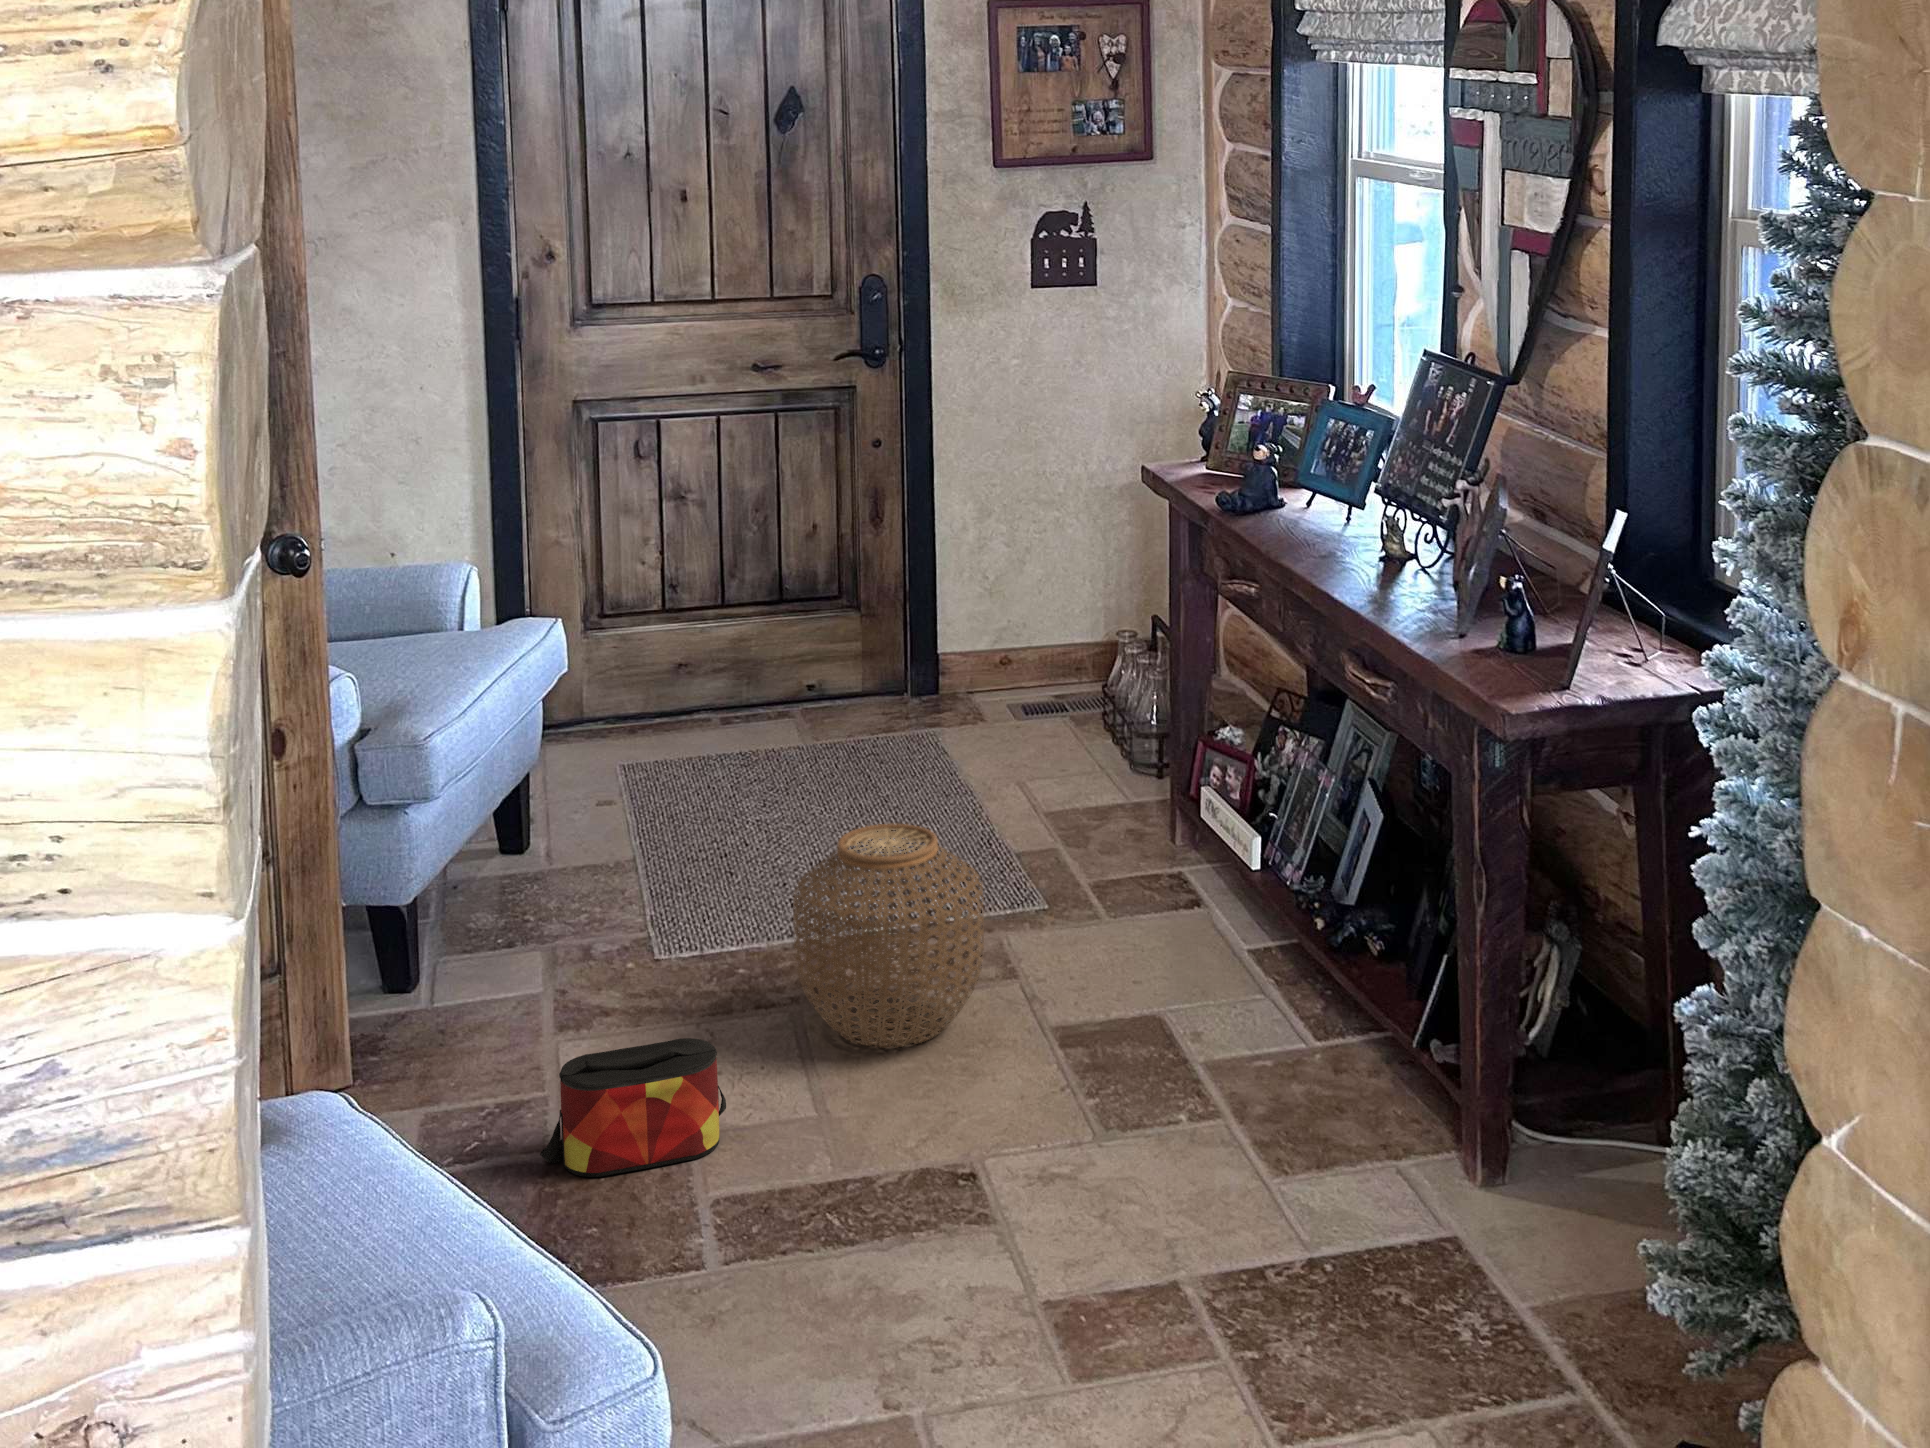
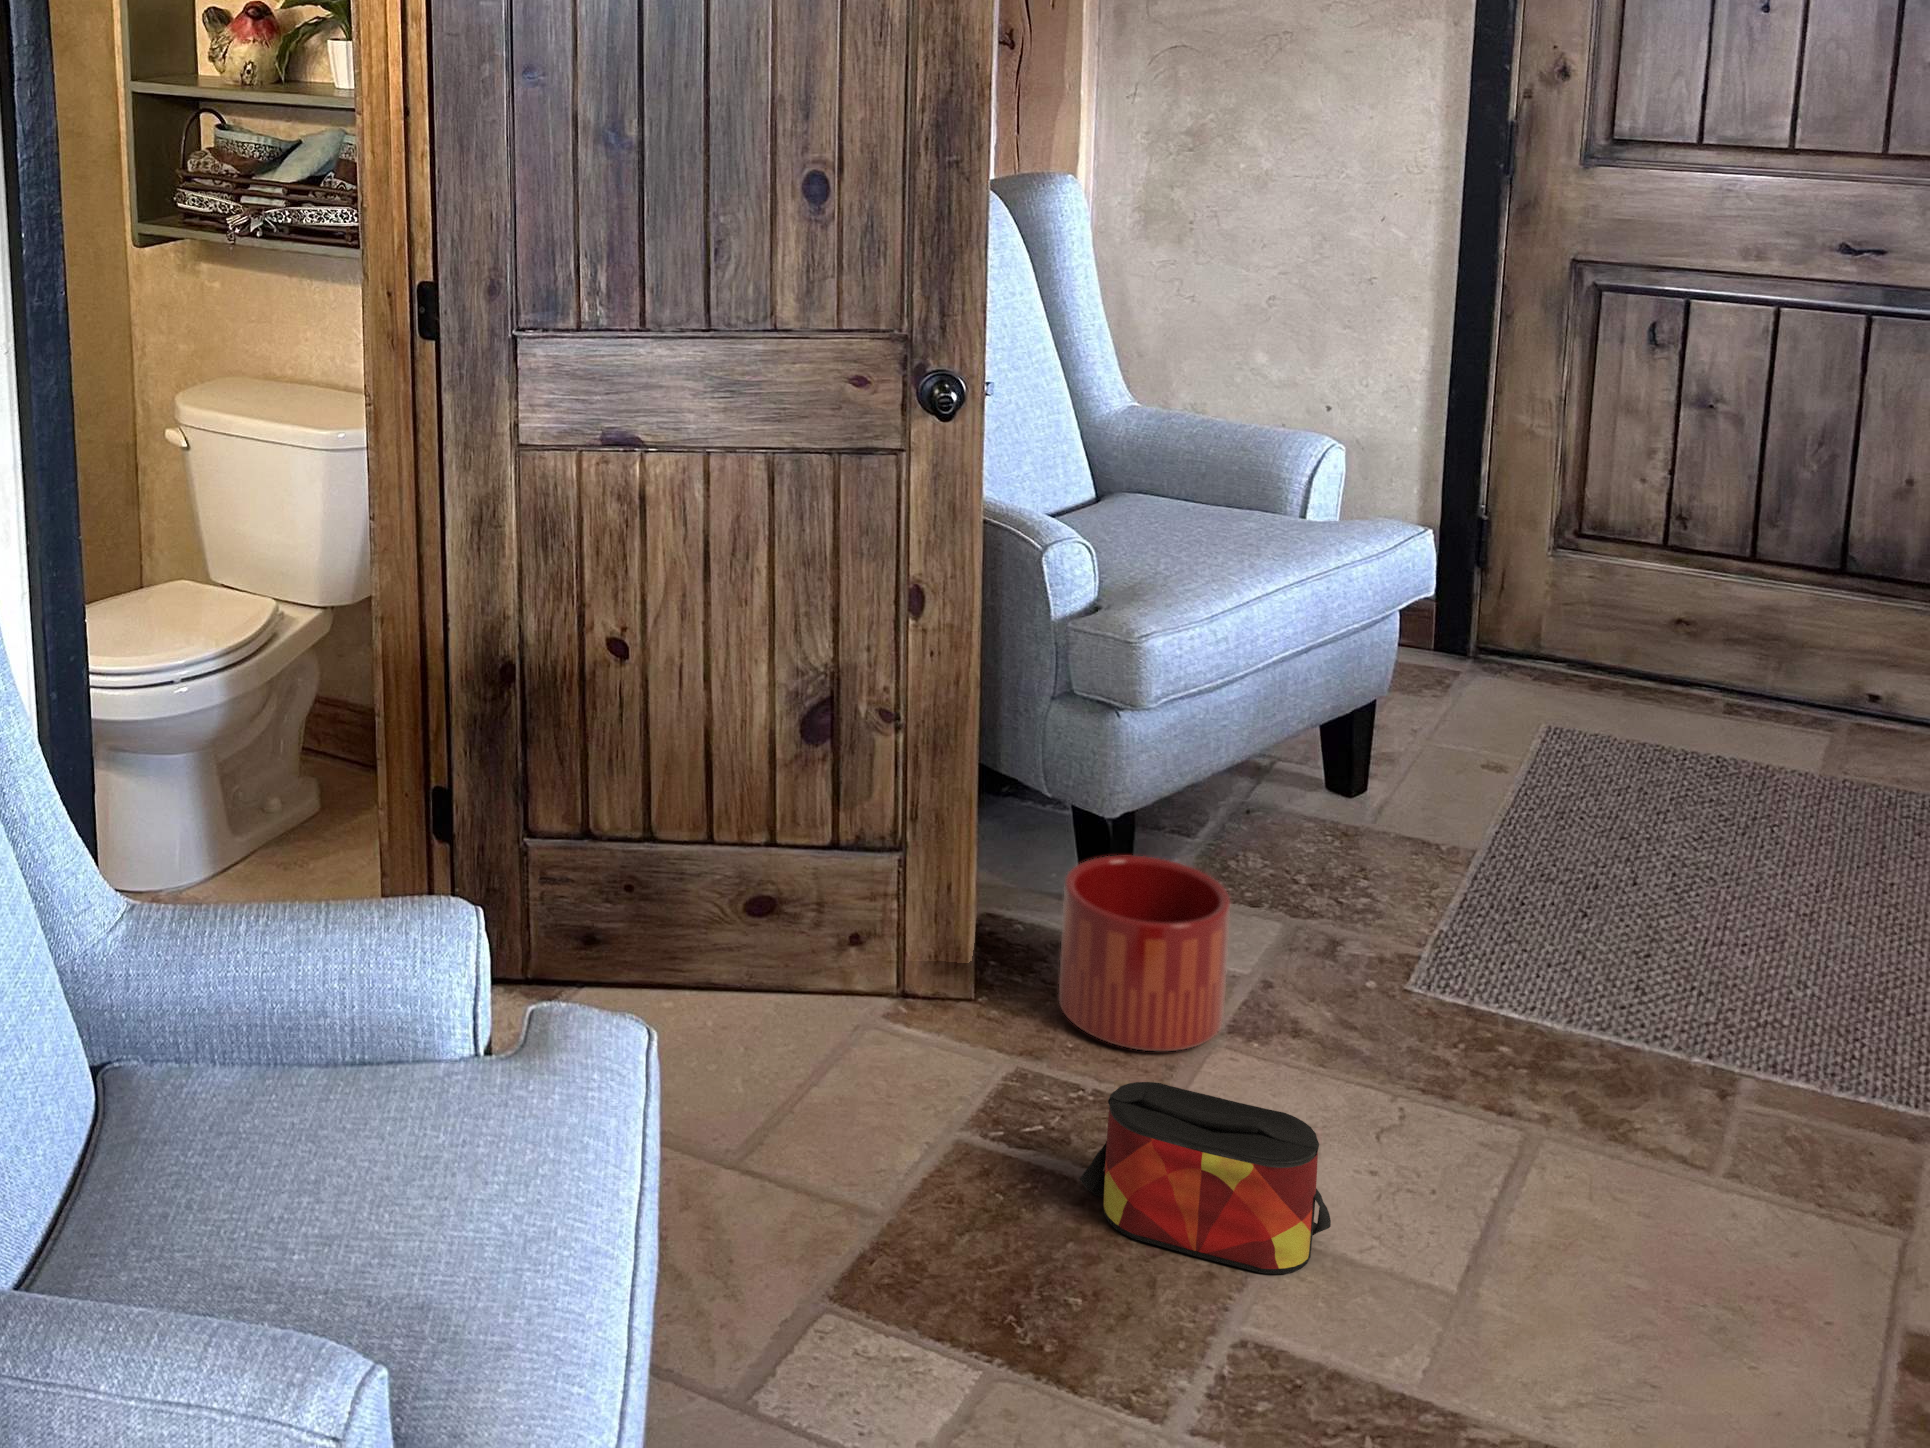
woven basket: present [793,824,984,1047] -> none [1520,926,1835,1258]
planter: none [420,911,559,1068] -> present [1059,855,1230,1052]

